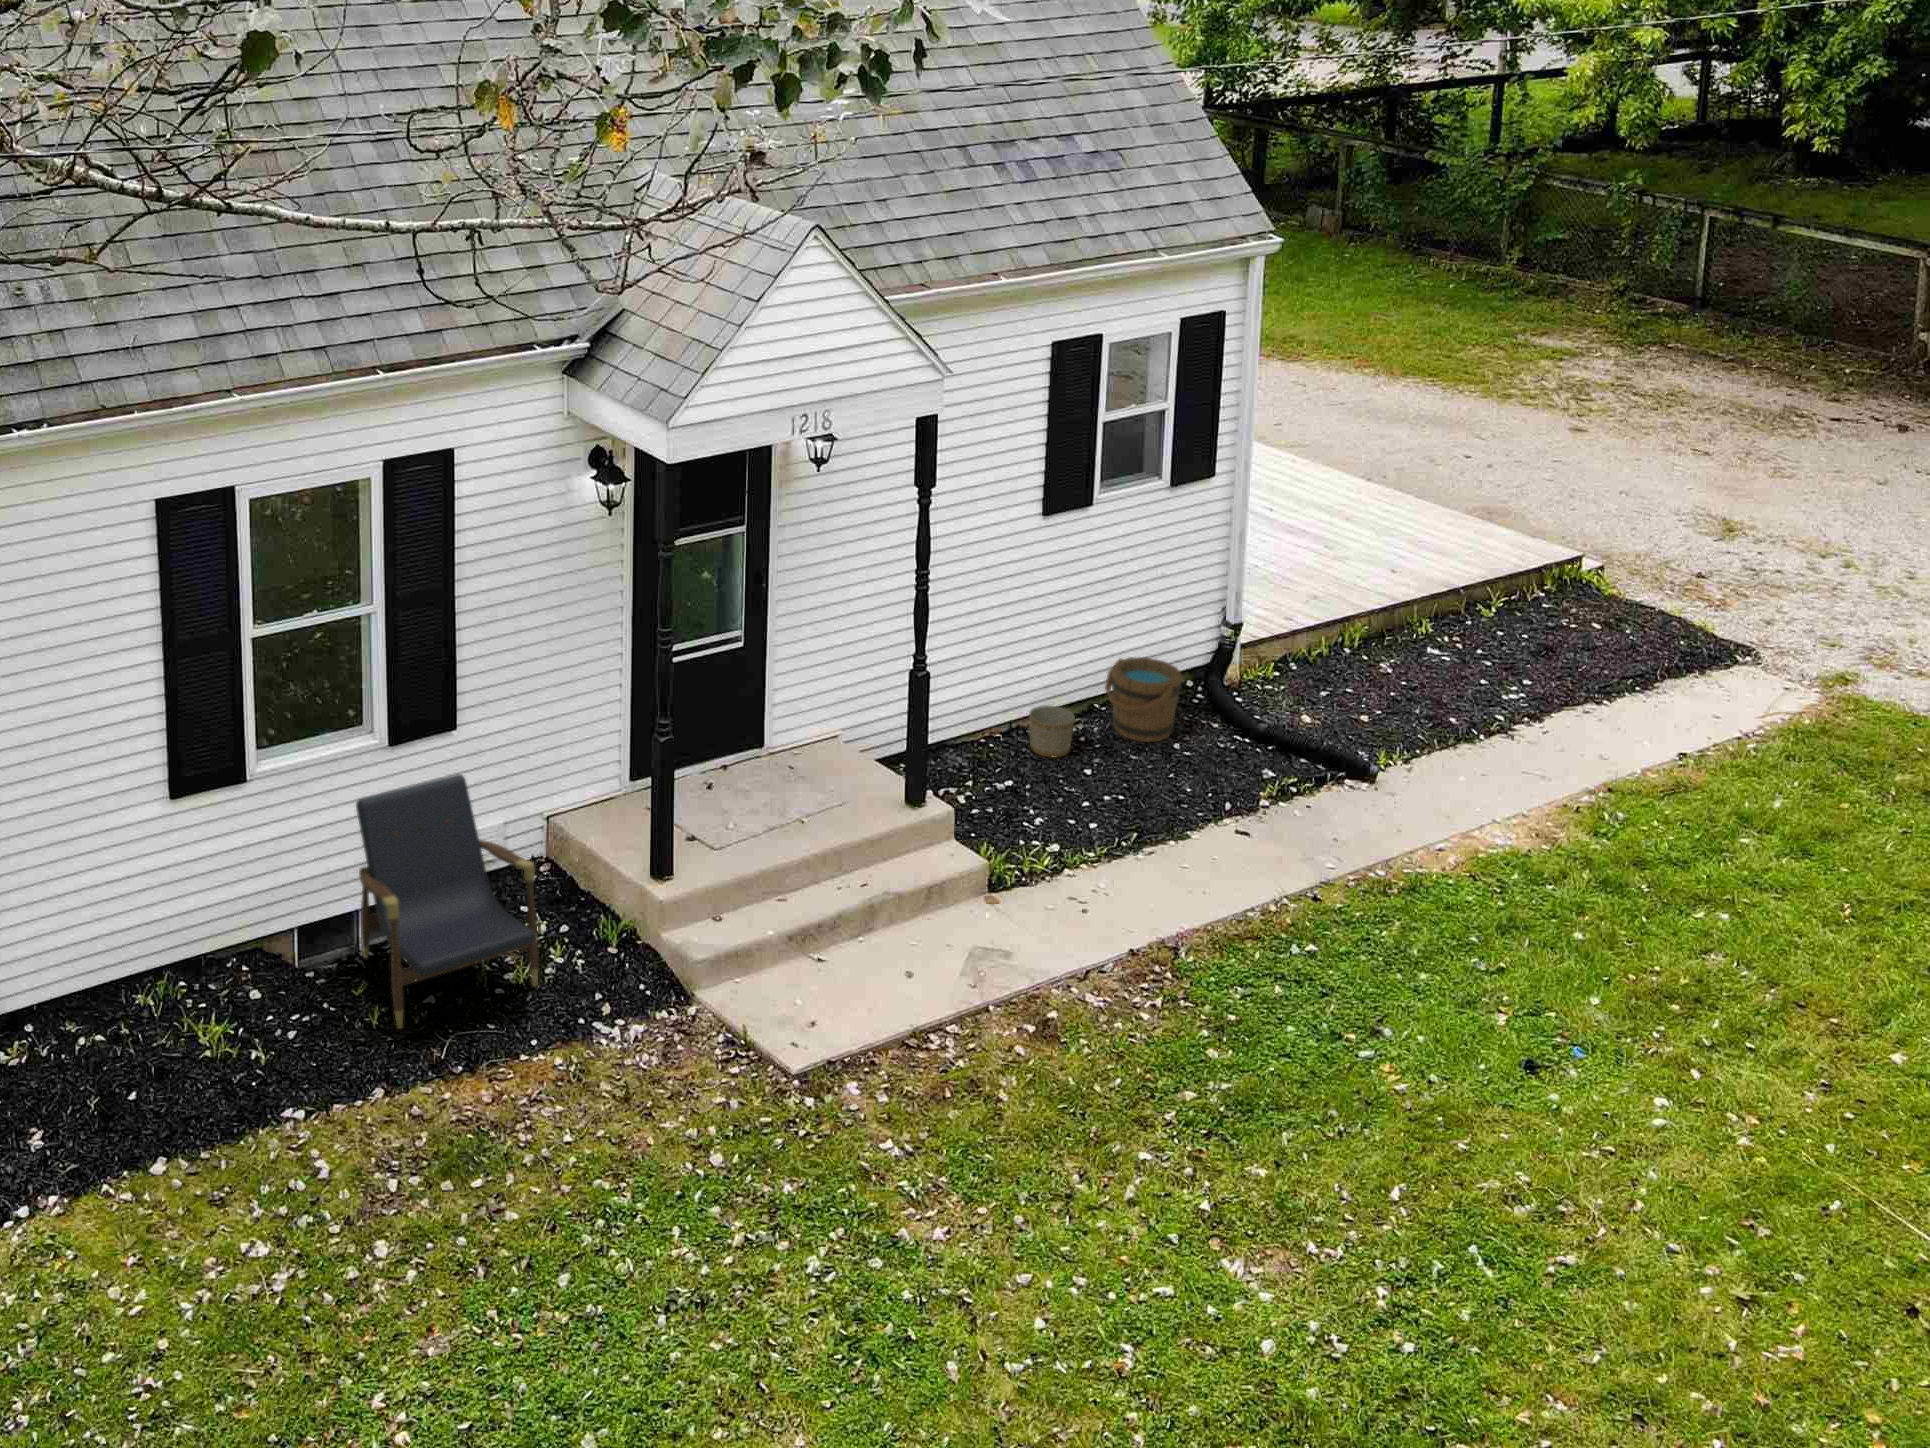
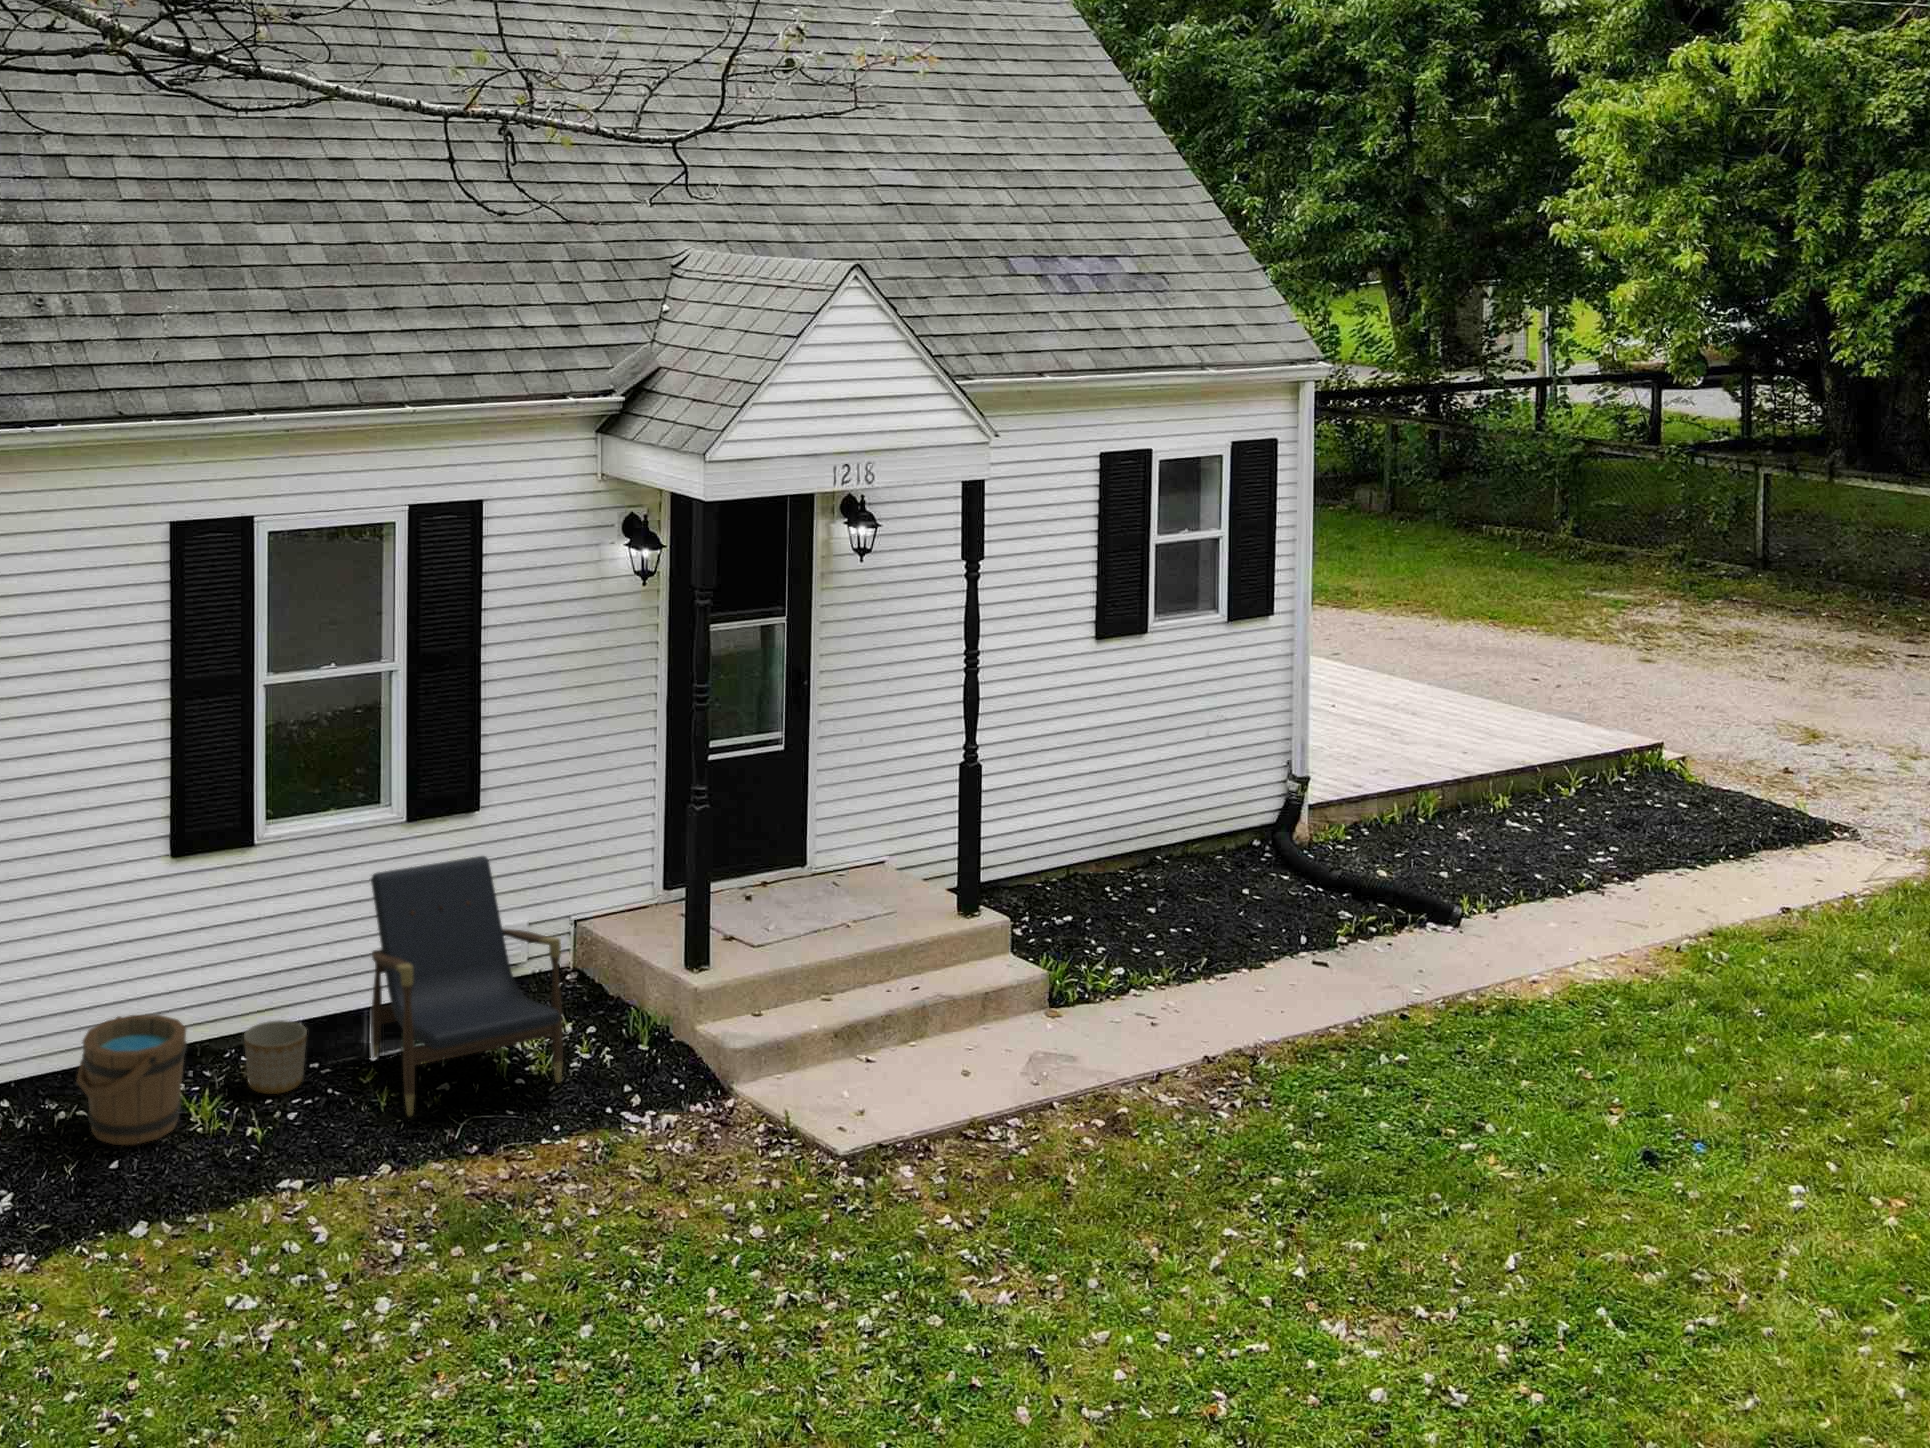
bucket: present [1105,657,1182,742] -> present [77,1014,187,1145]
planter: present [1029,705,1075,758] -> present [244,1020,307,1094]

